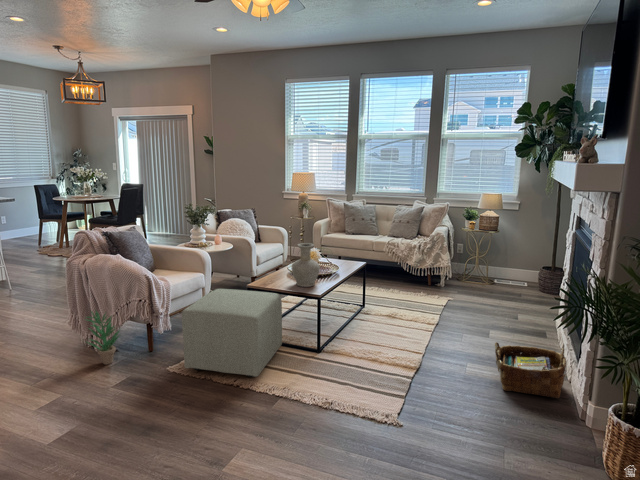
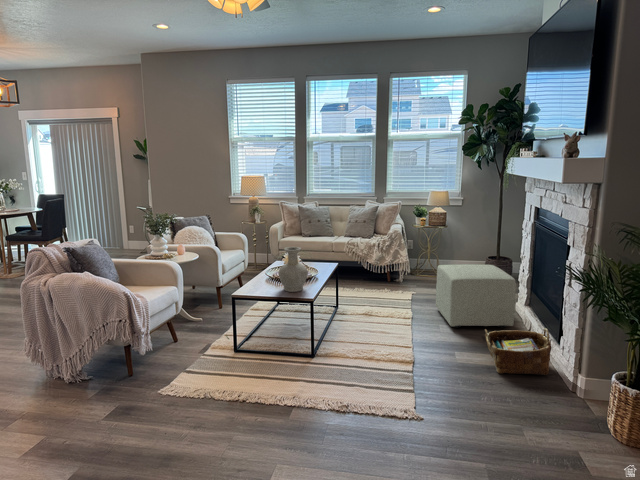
ottoman: present [182,289,282,377] -> present [436,265,516,328]
potted plant: present [86,311,119,364] -> none [54,335,98,398]

